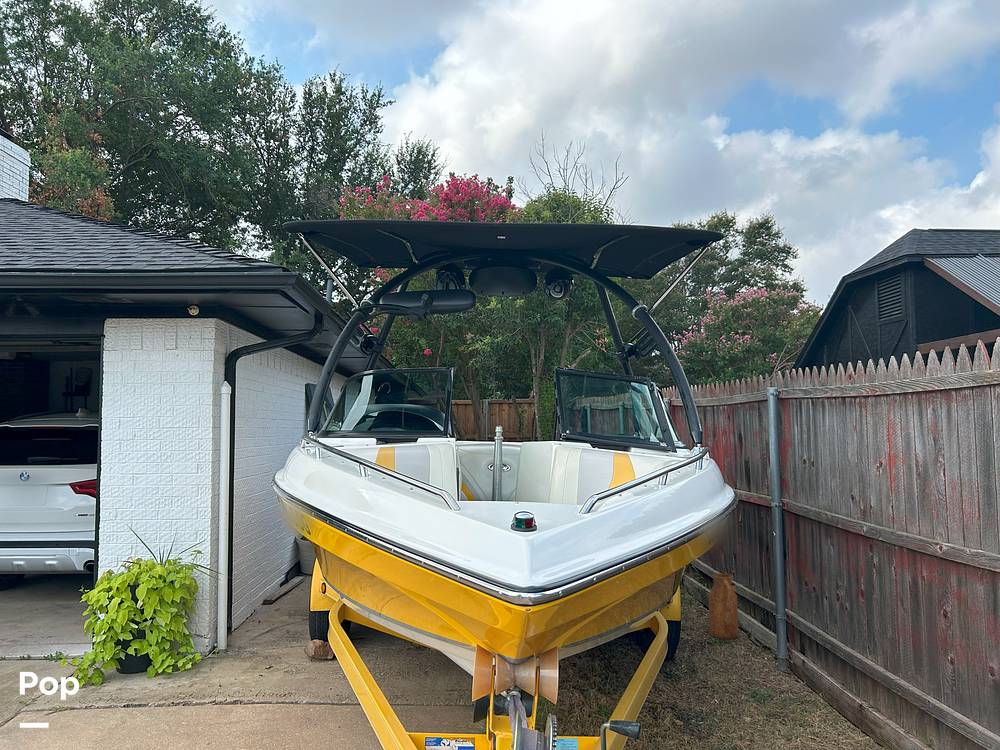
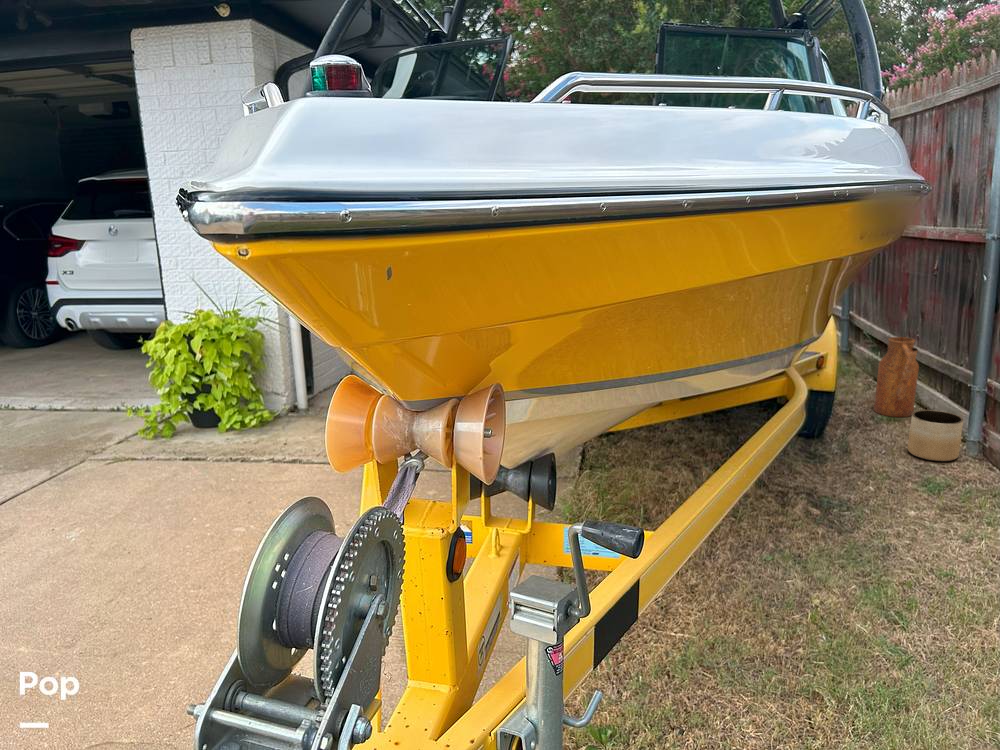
planter: none [738,633,774,676] -> present [908,410,963,462]

